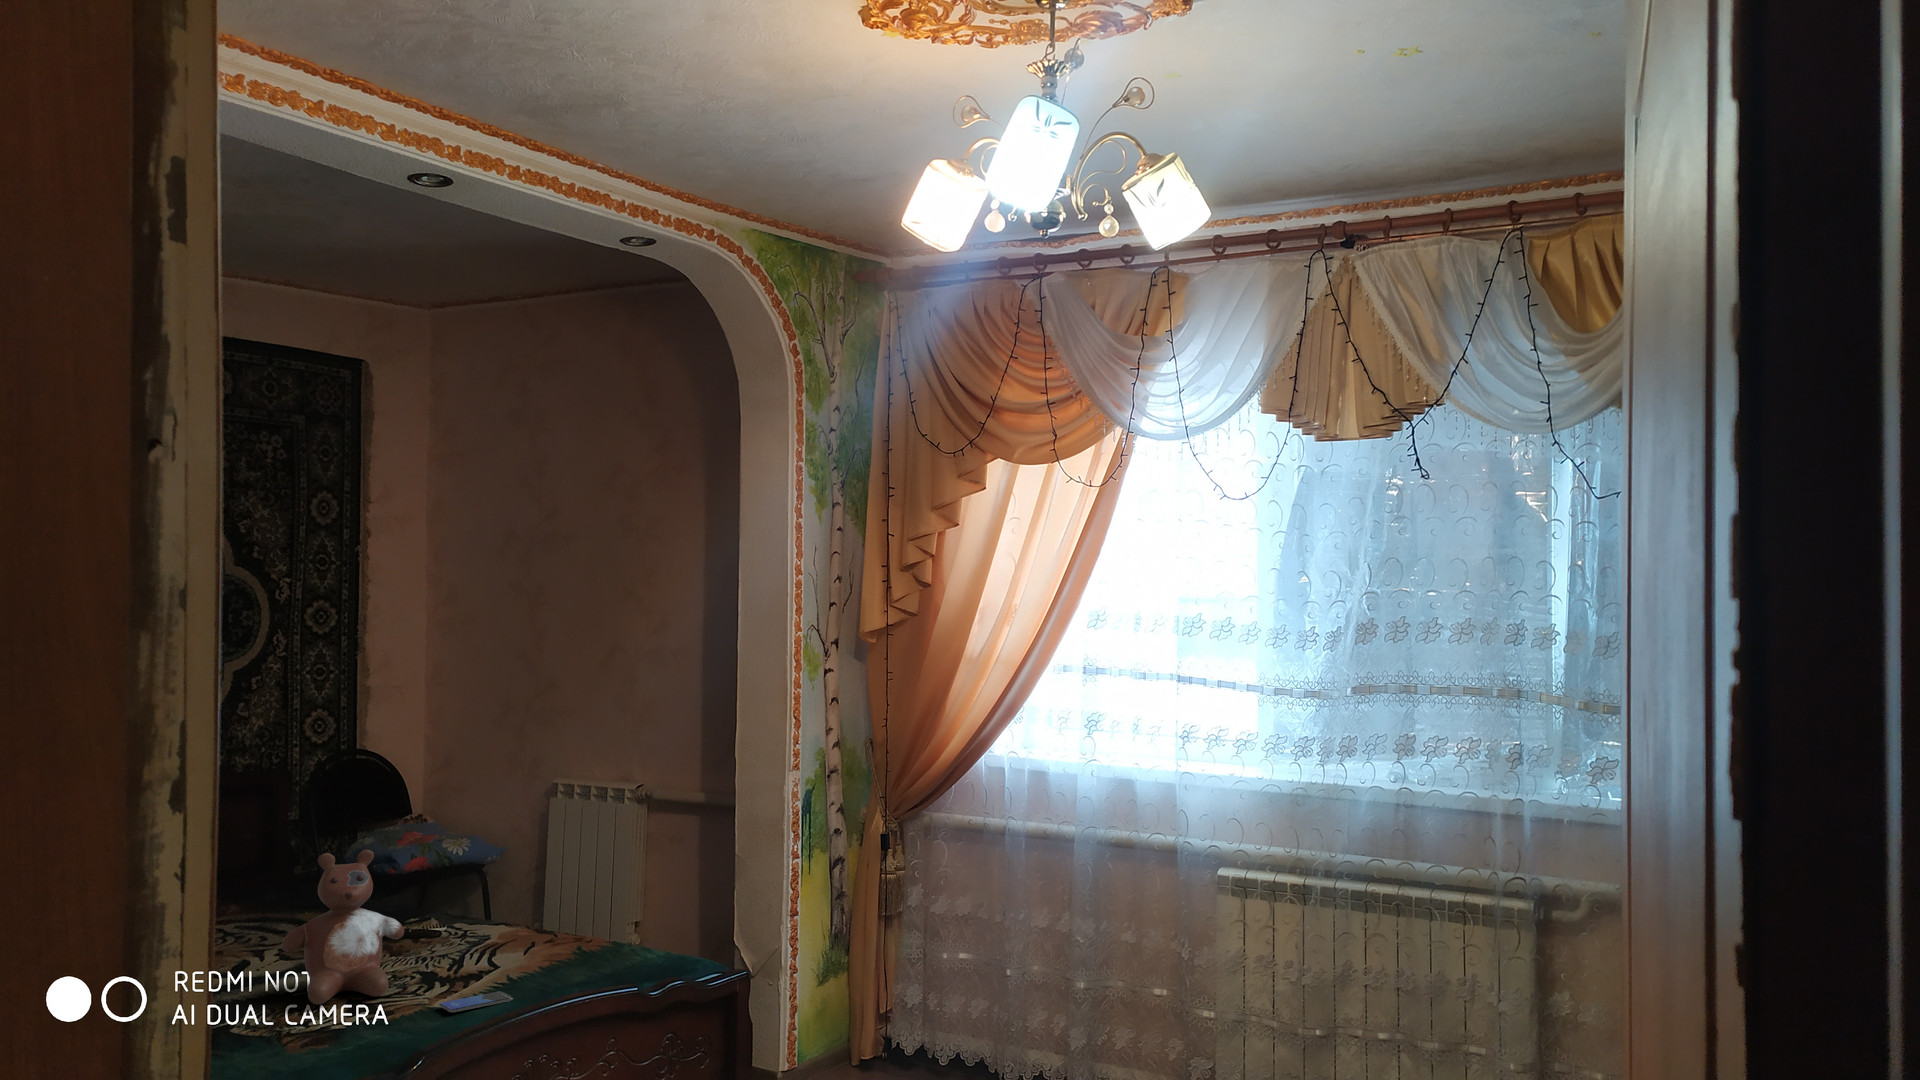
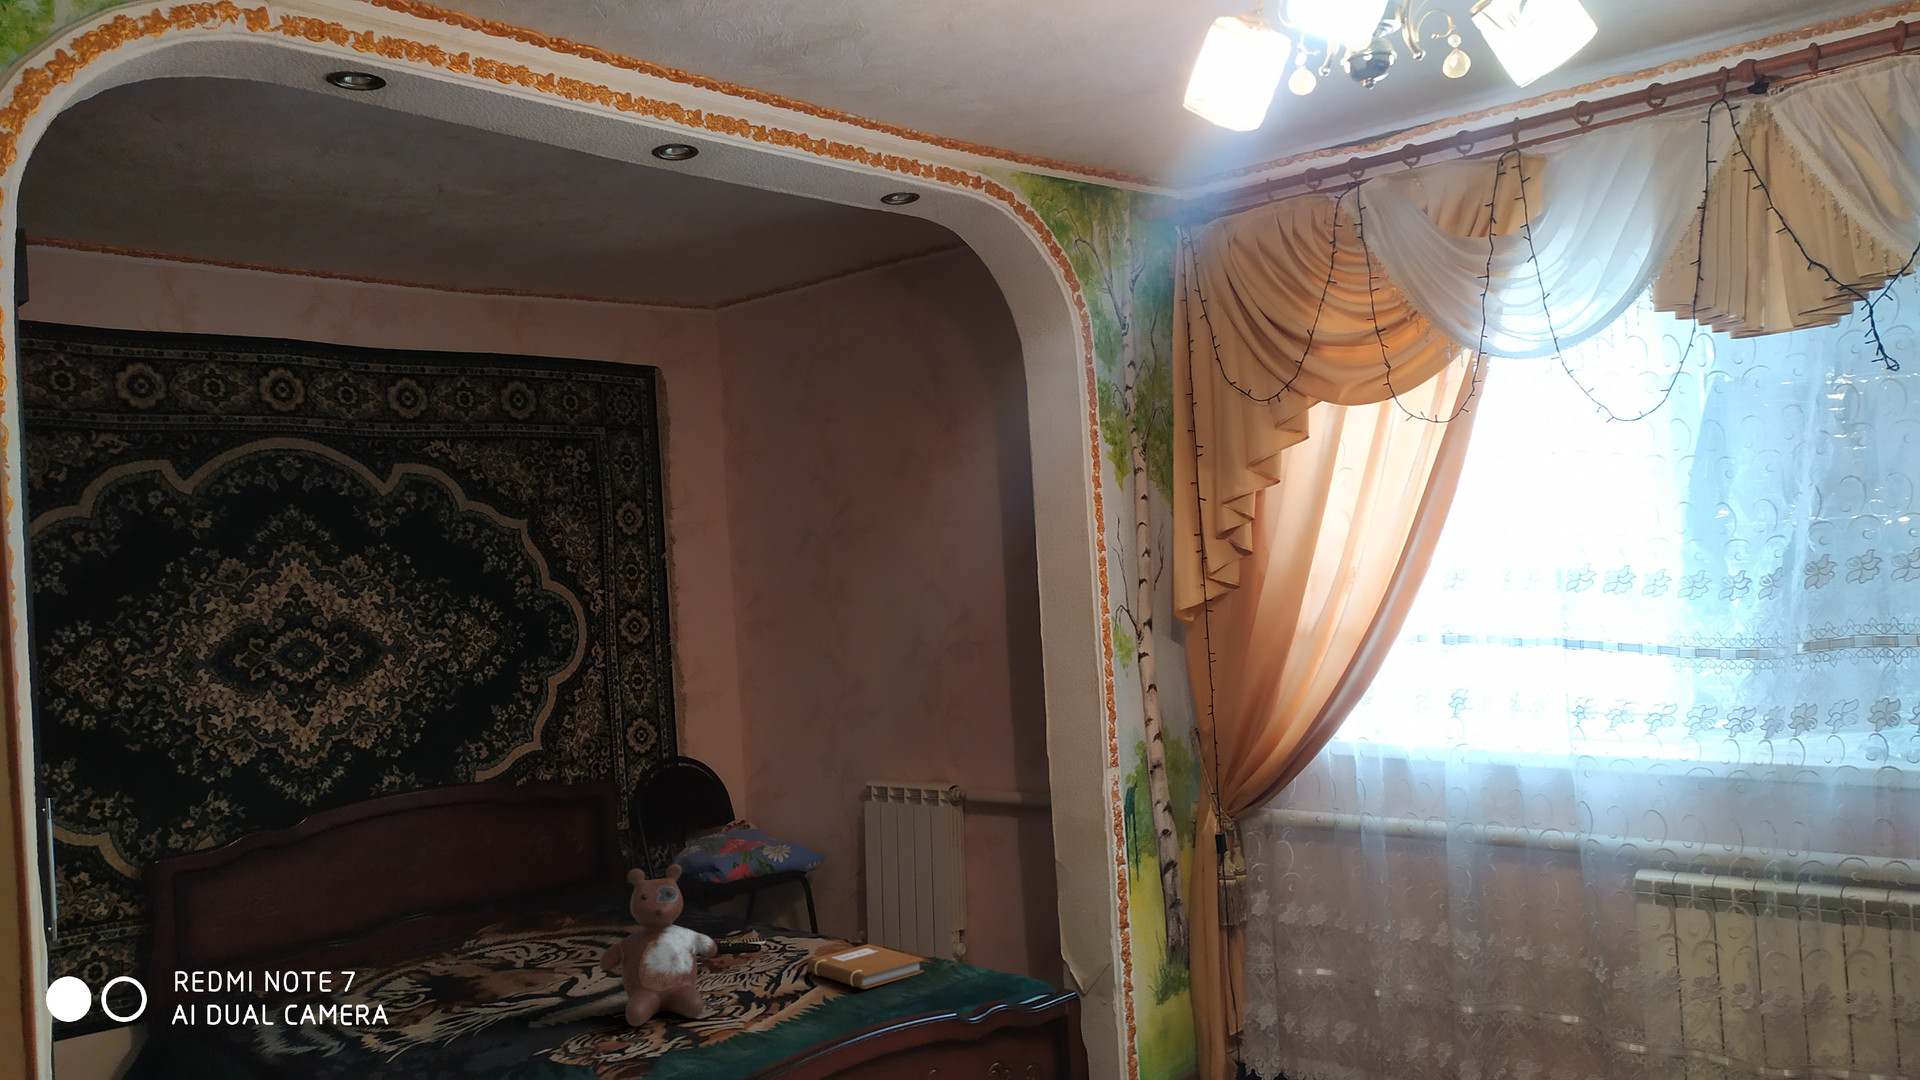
notebook: none [492,929,607,969] -> present [807,944,924,989]
smartphone: present [439,991,513,1013] -> none [753,1014,827,1038]

